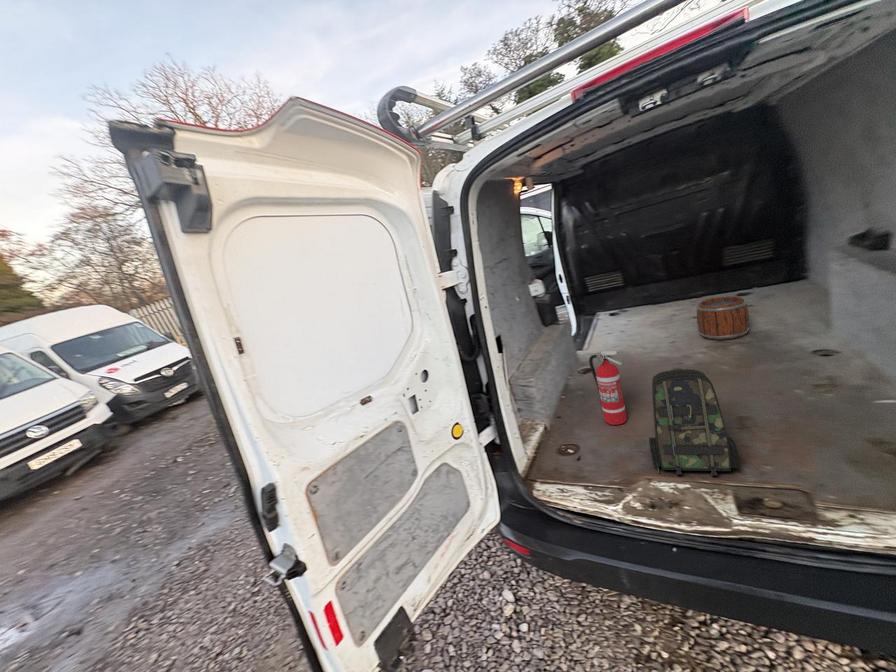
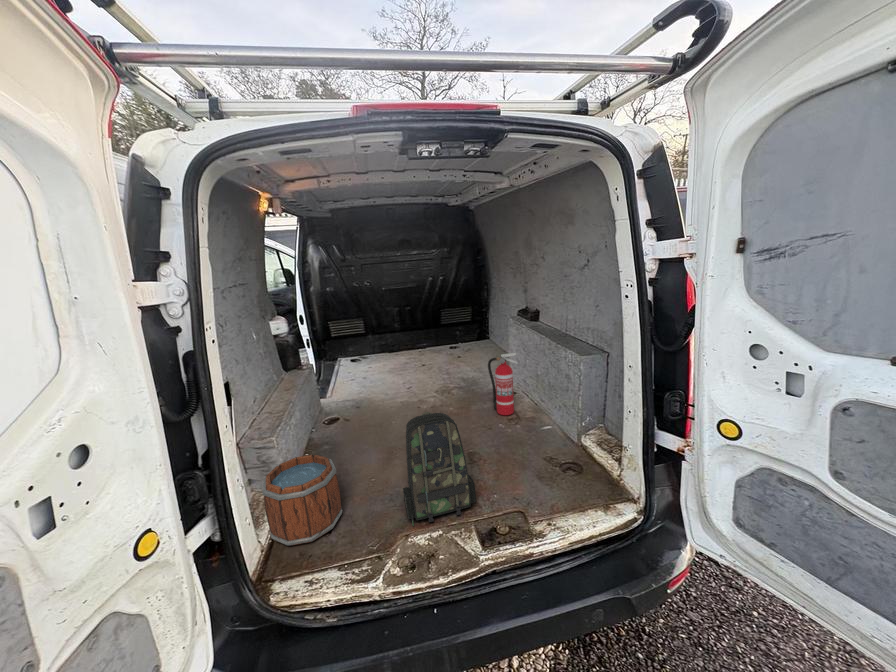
bucket: present [696,297,749,340] -> present [262,455,342,546]
fire extinguisher: present [589,351,627,425] -> present [488,353,518,415]

